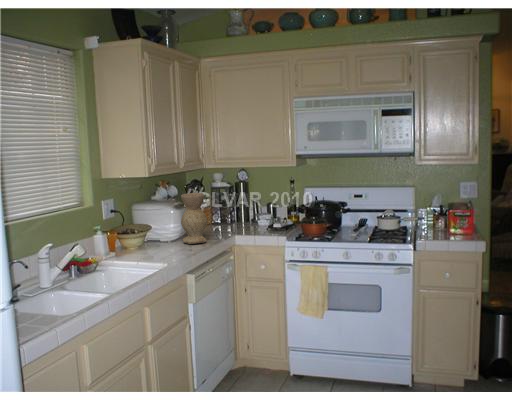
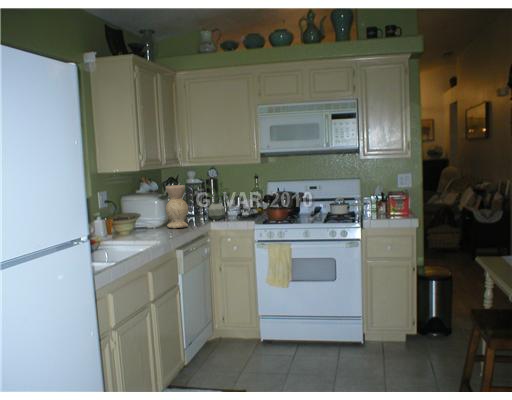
potted plant: none [230,187,259,232] -> present [206,181,230,220]

